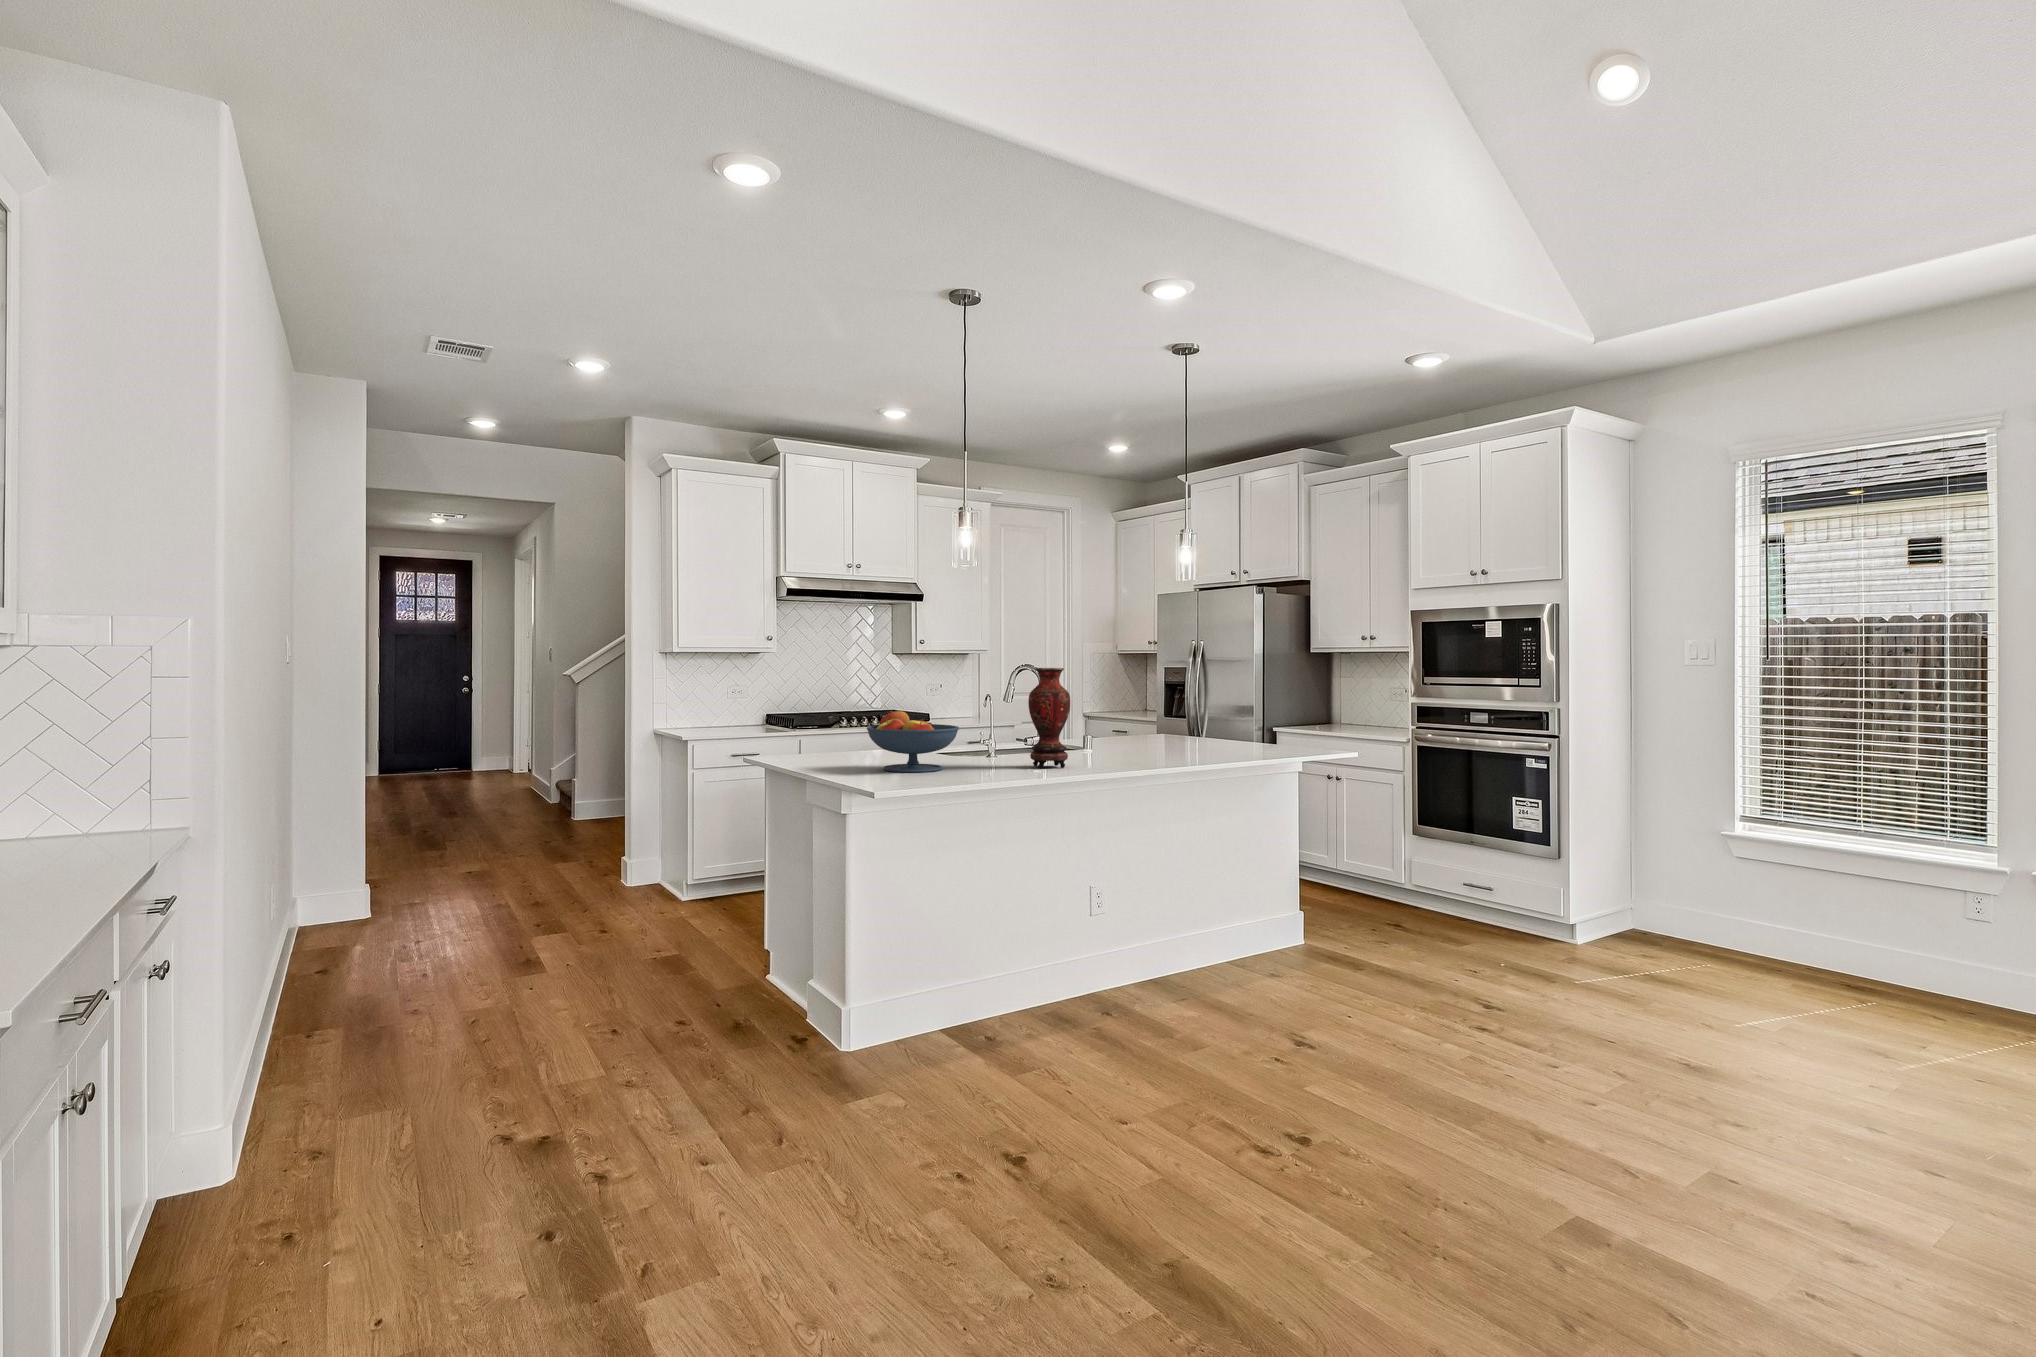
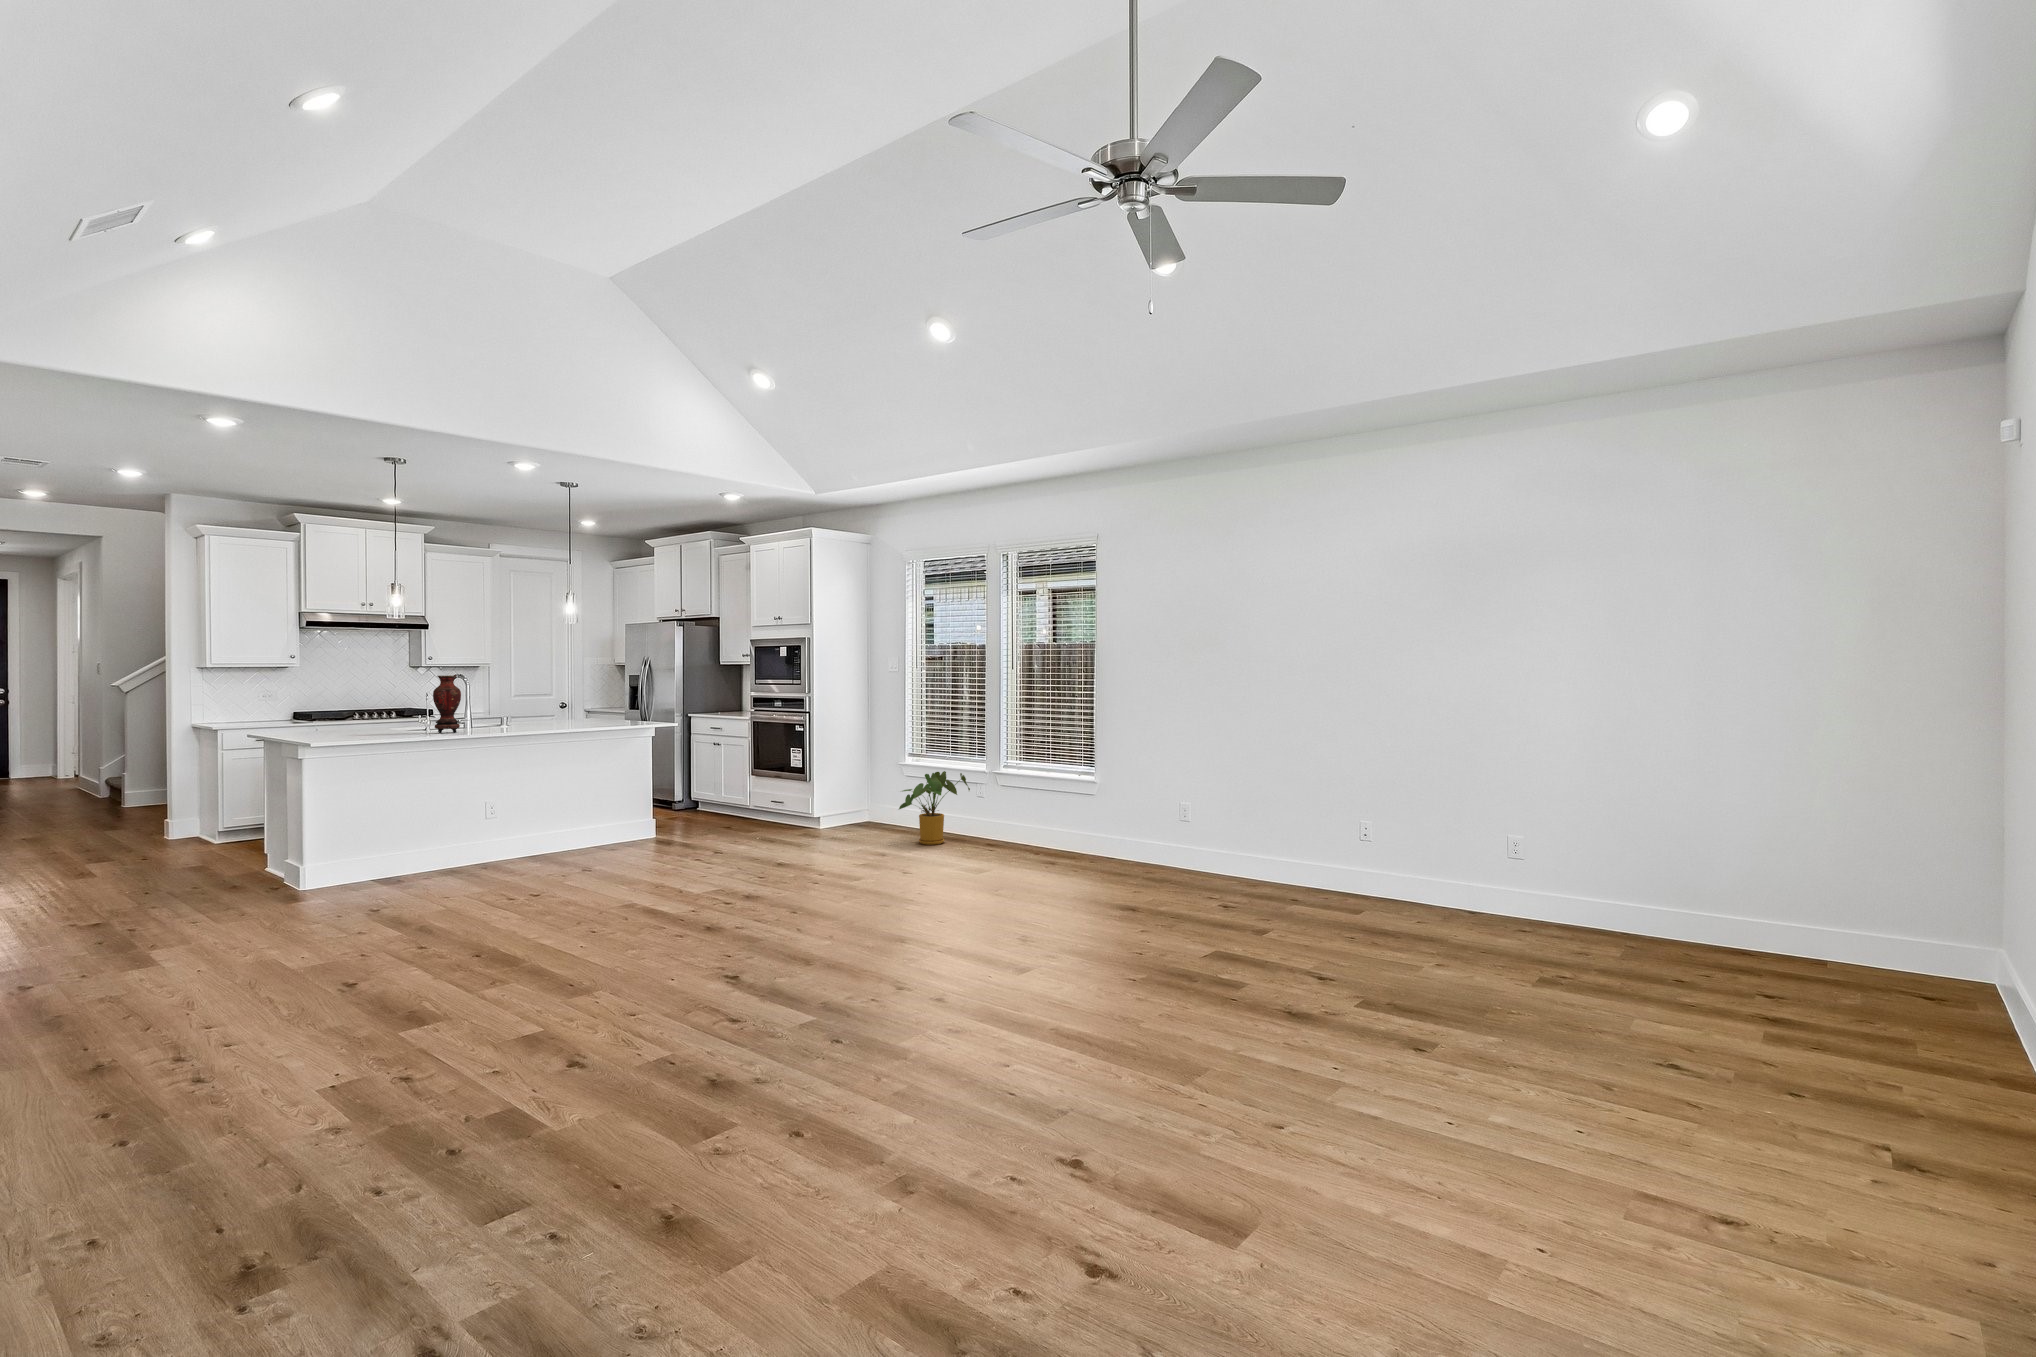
fruit bowl: present [867,711,959,772] -> none [319,702,385,737]
house plant: none [1806,862,1965,1013] -> present [899,771,970,845]

